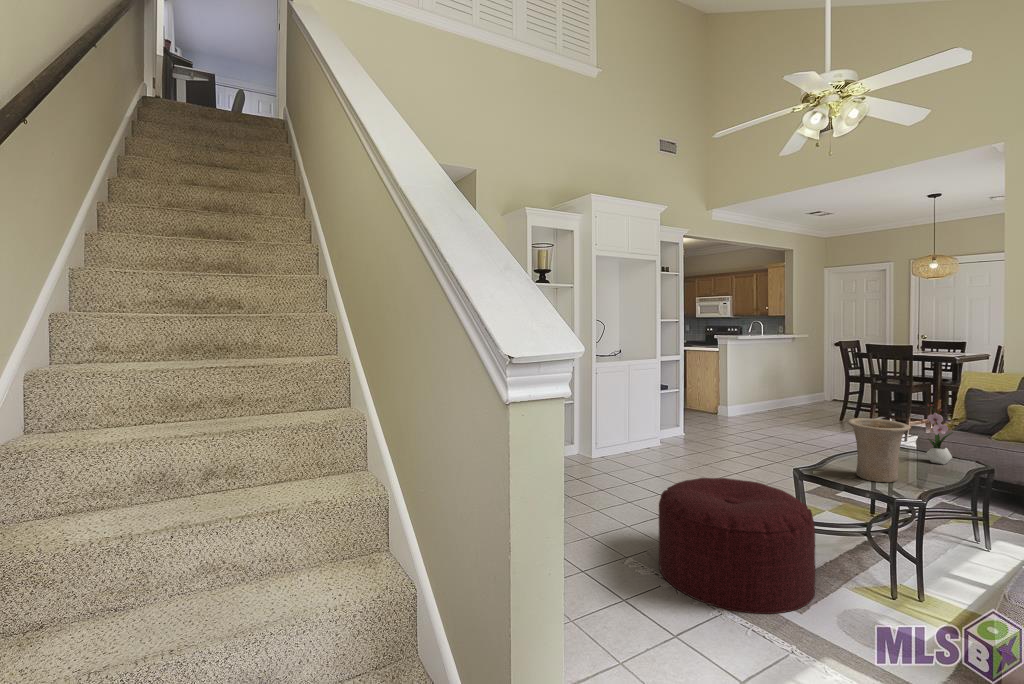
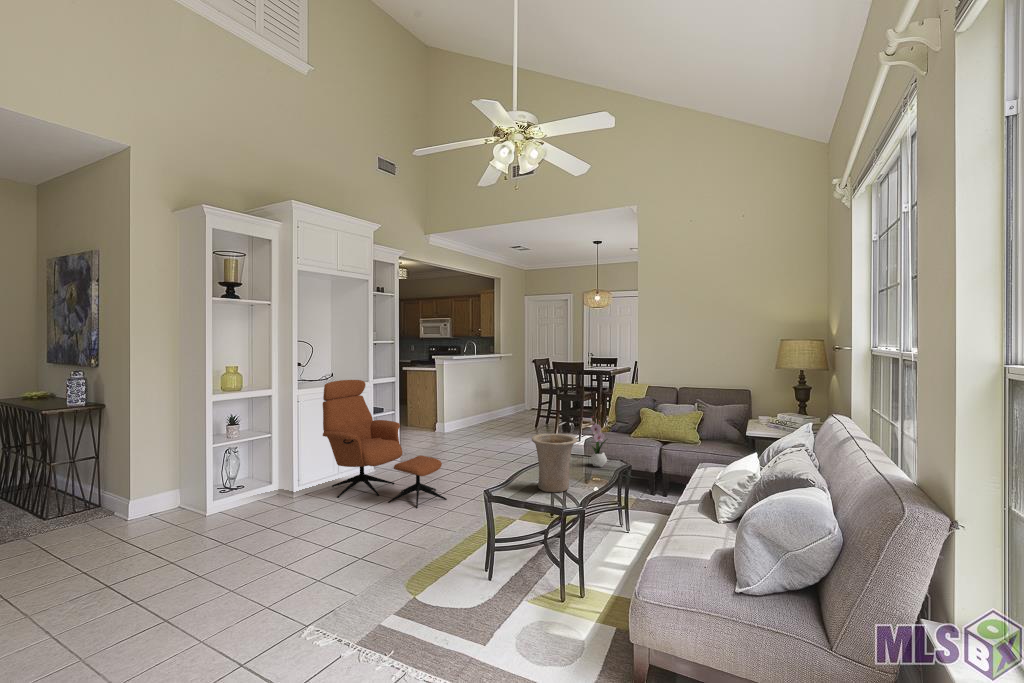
armchair: none [617,358,741,484] -> present [323,380,447,508]
ottoman: present [659,478,815,614] -> none [346,510,501,664]

